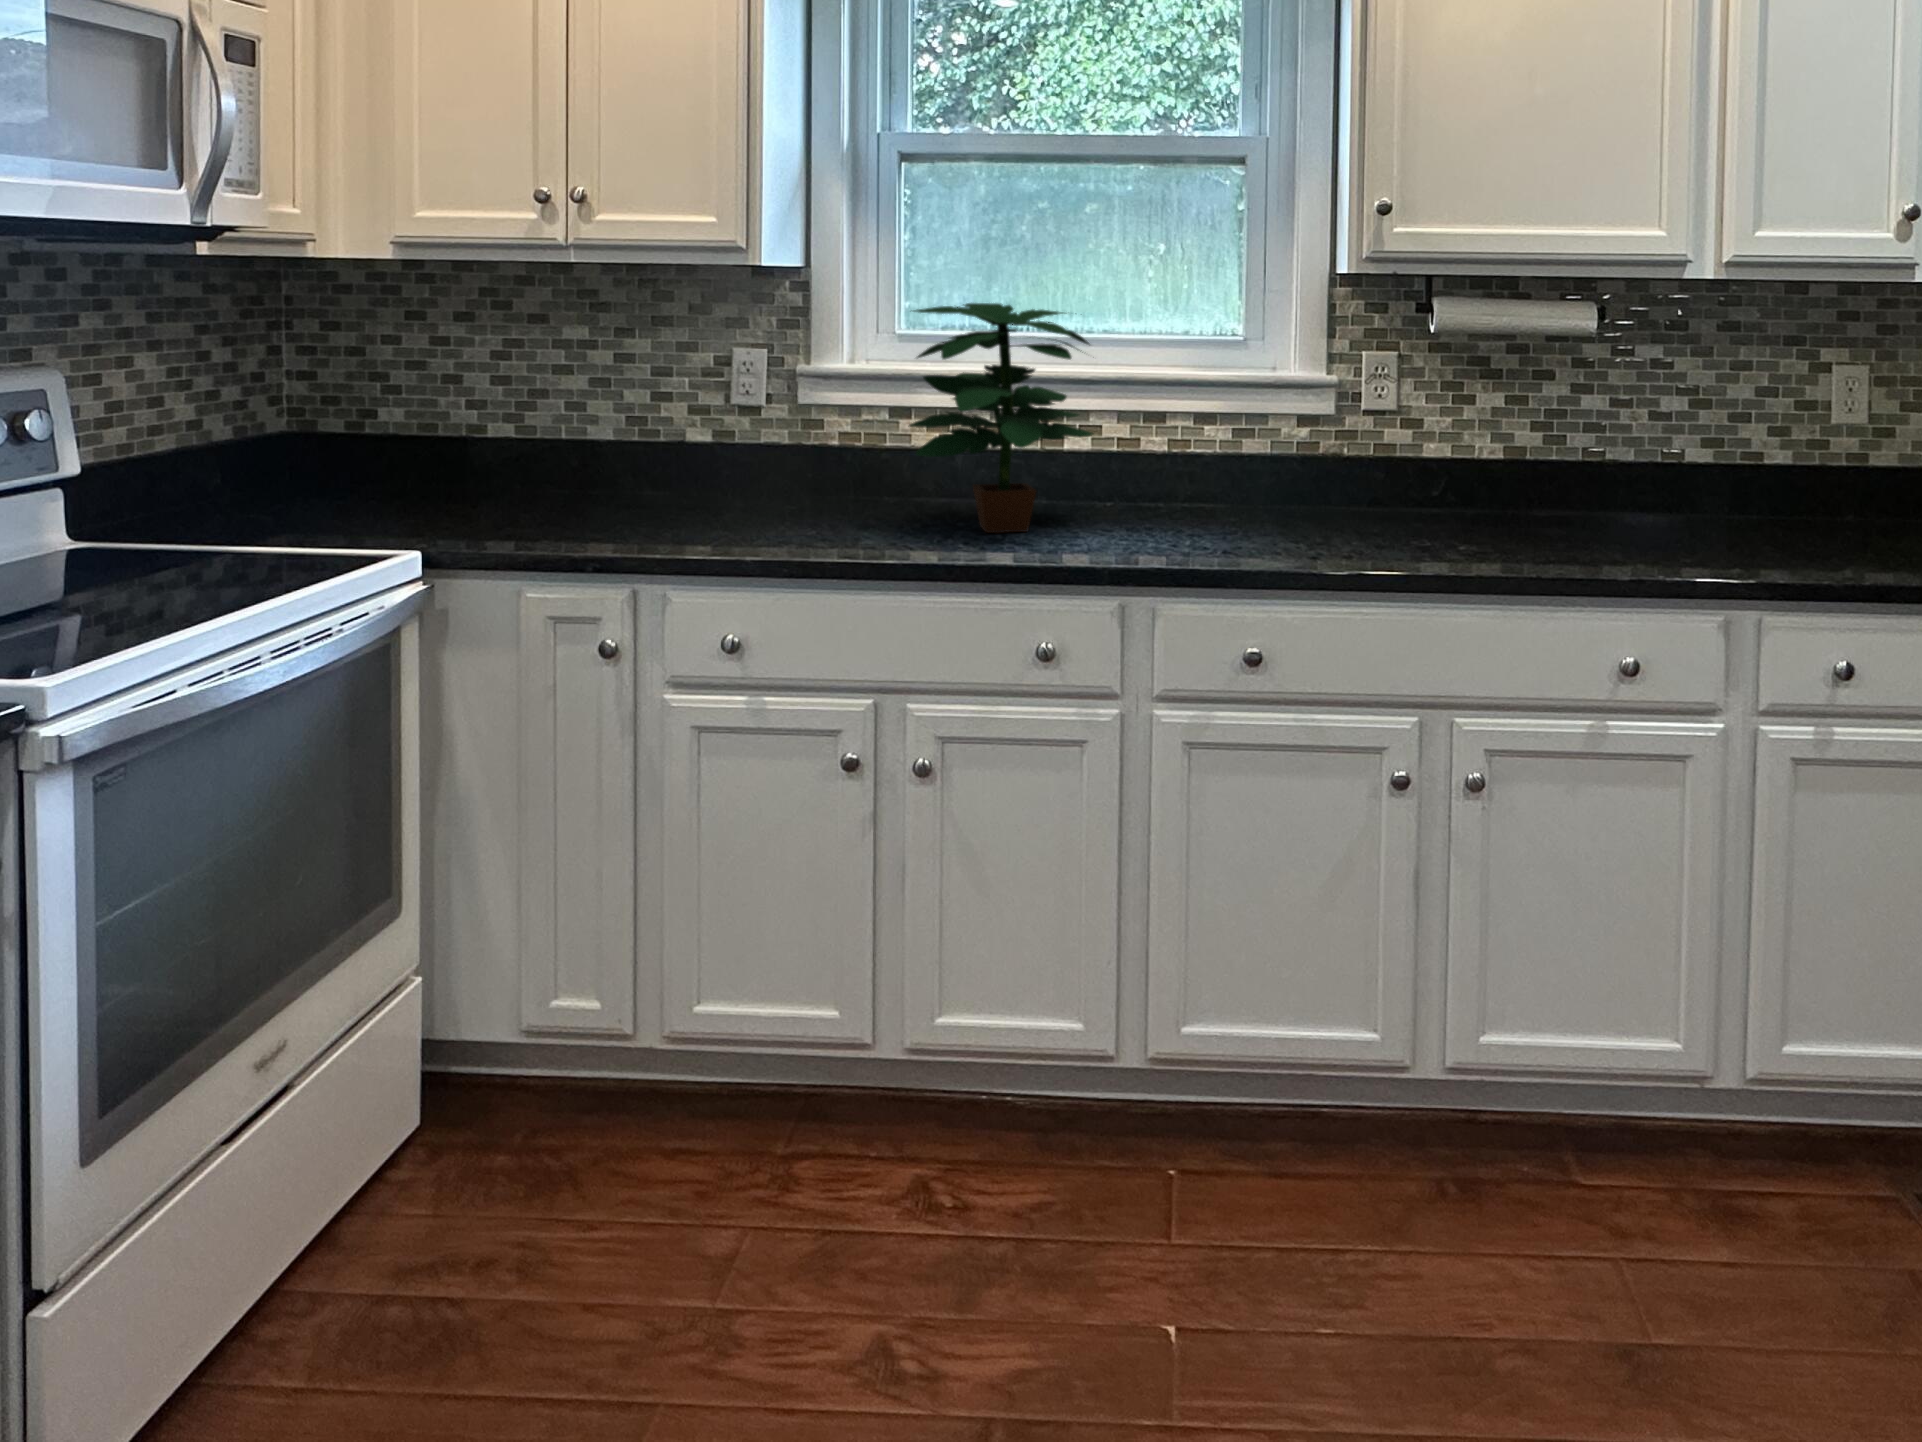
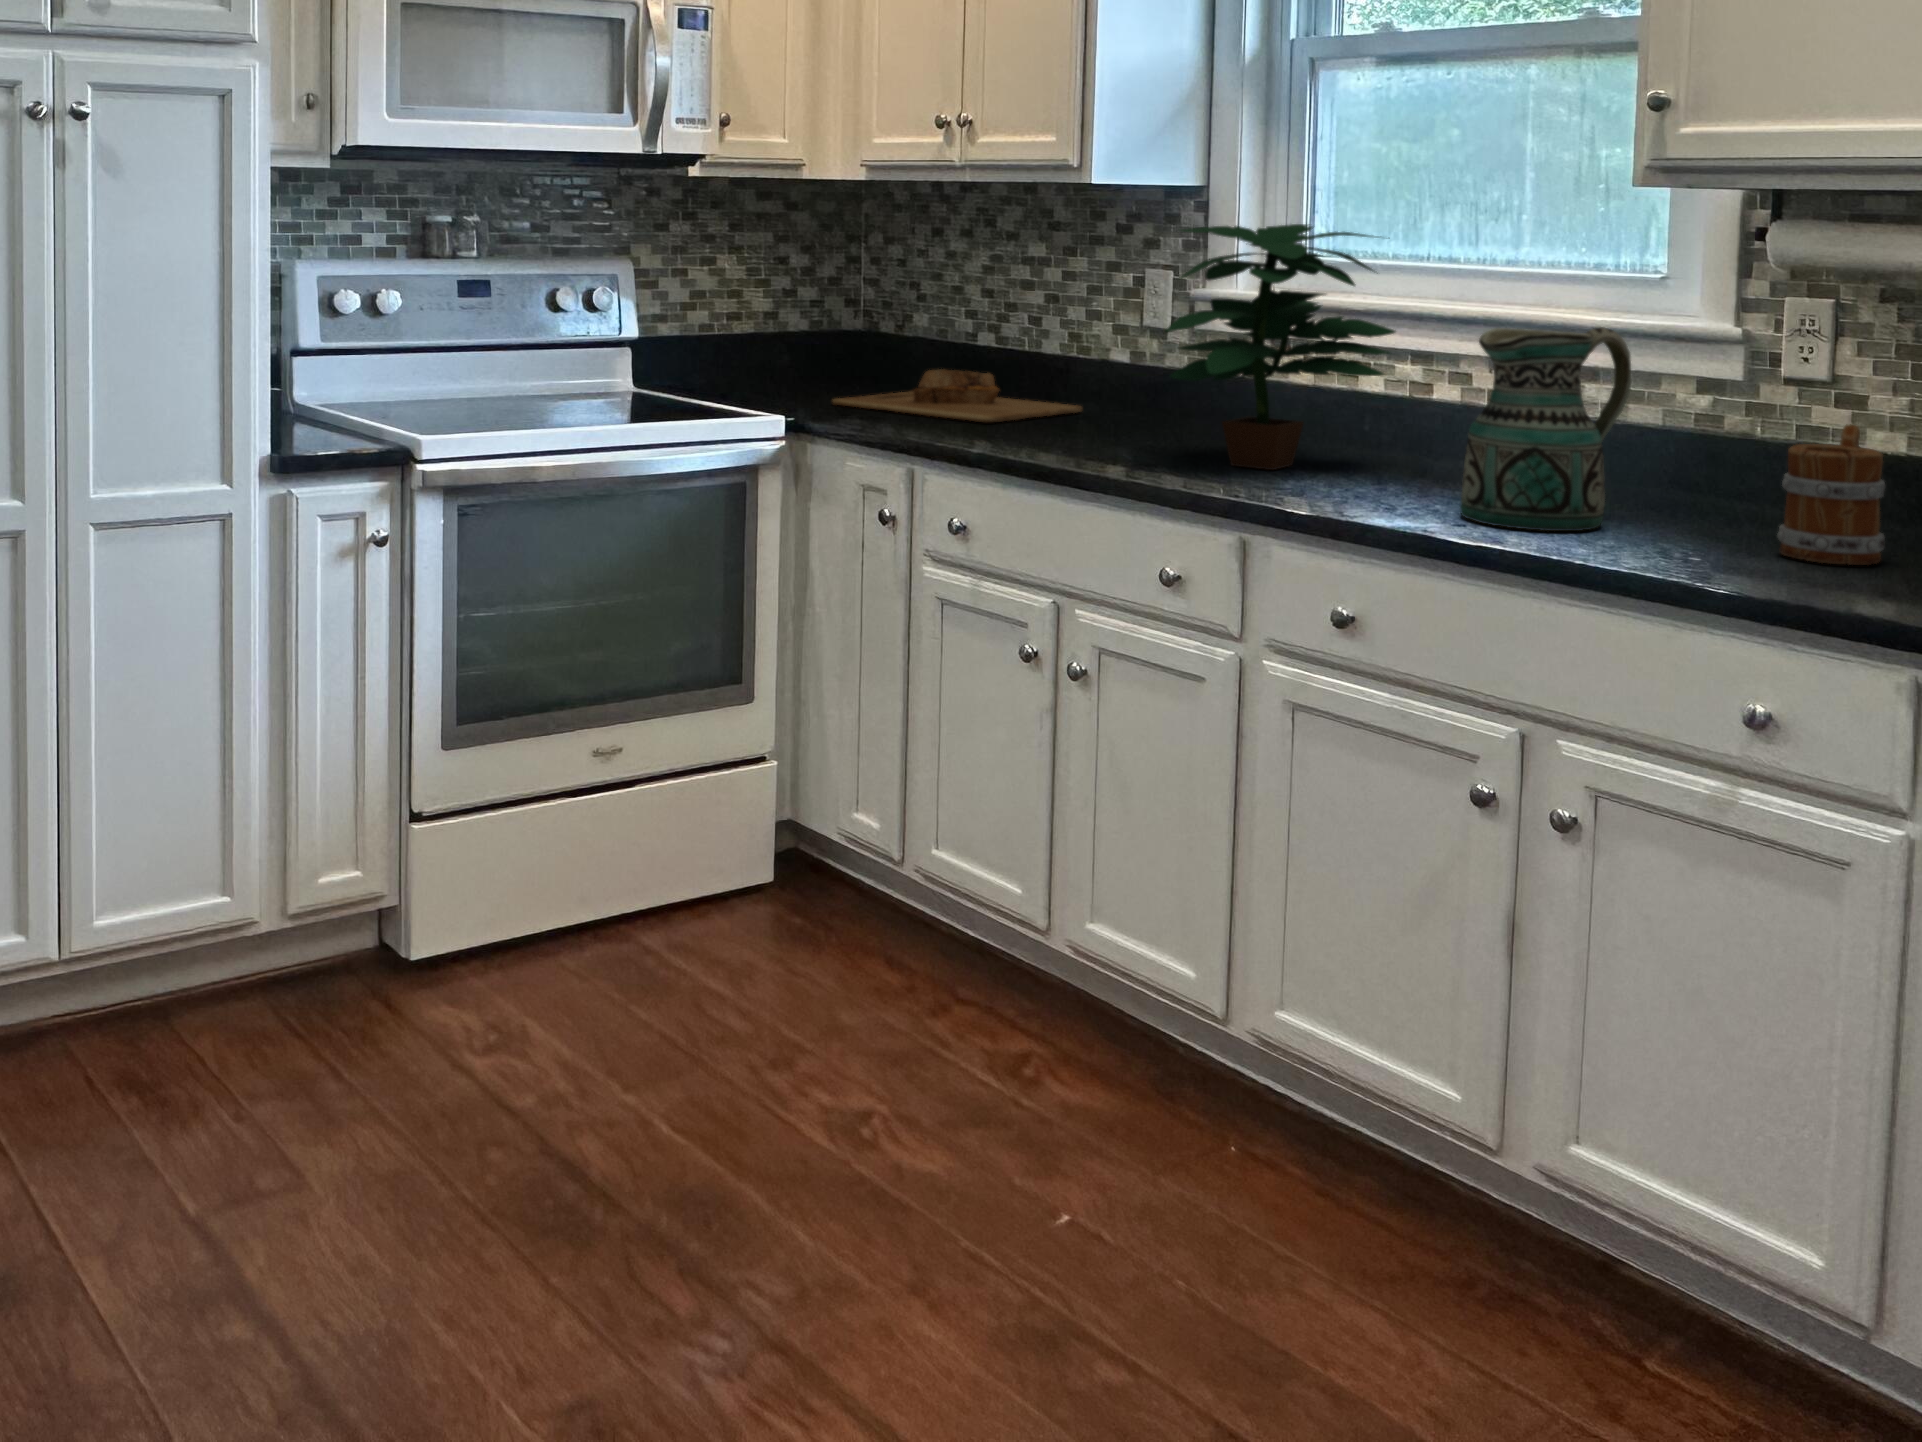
ceramic pitcher: none [1264,382,1372,550] -> present [1460,327,1632,531]
mug: none [1478,440,1550,541] -> present [1778,425,1885,565]
cutting board: none [387,471,663,530] -> present [833,369,1082,422]

